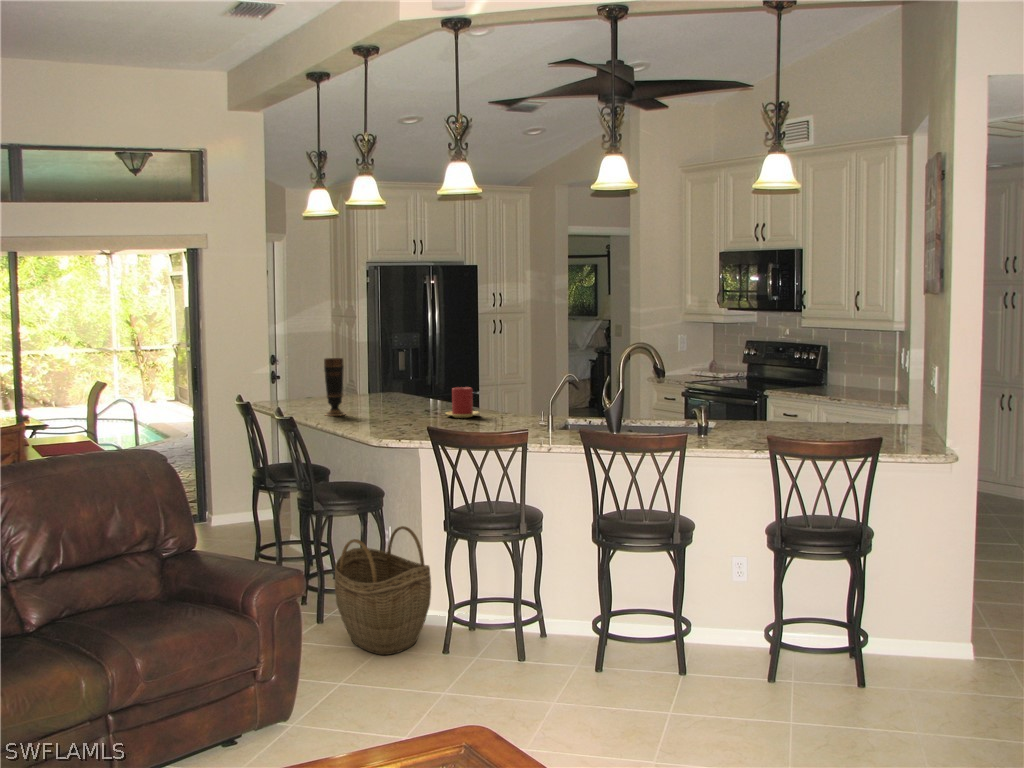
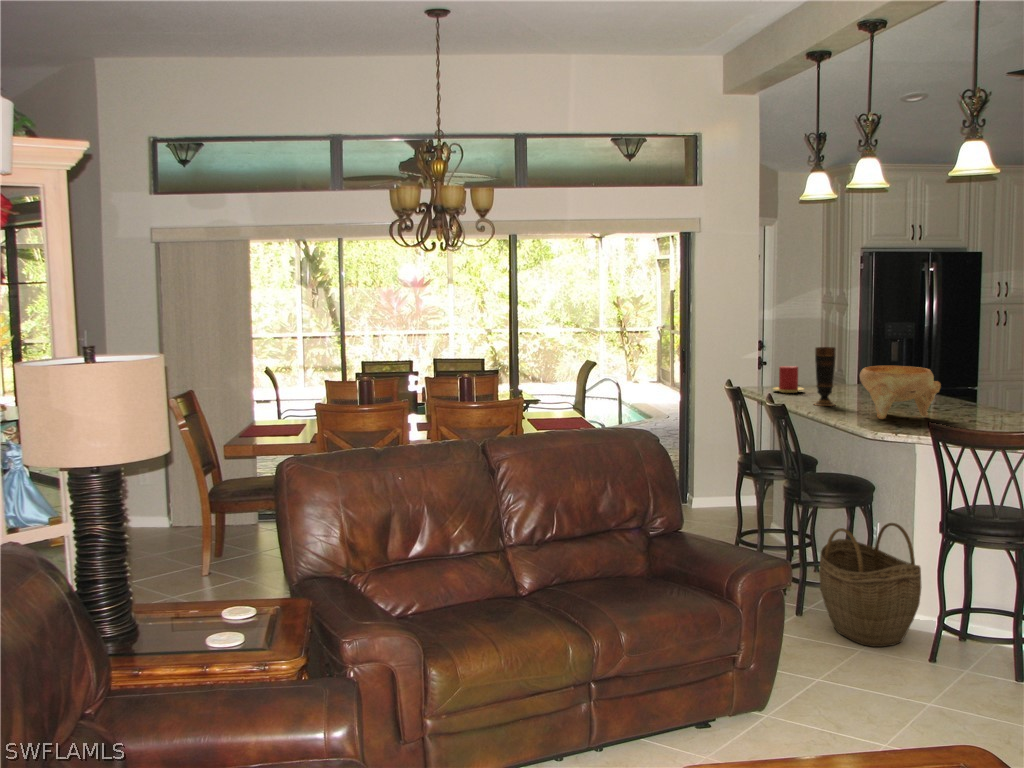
decorative bowl: none [366,374,439,426] -> present [860,366,941,419]
candle: present [446,387,479,418] -> present [774,366,804,393]

